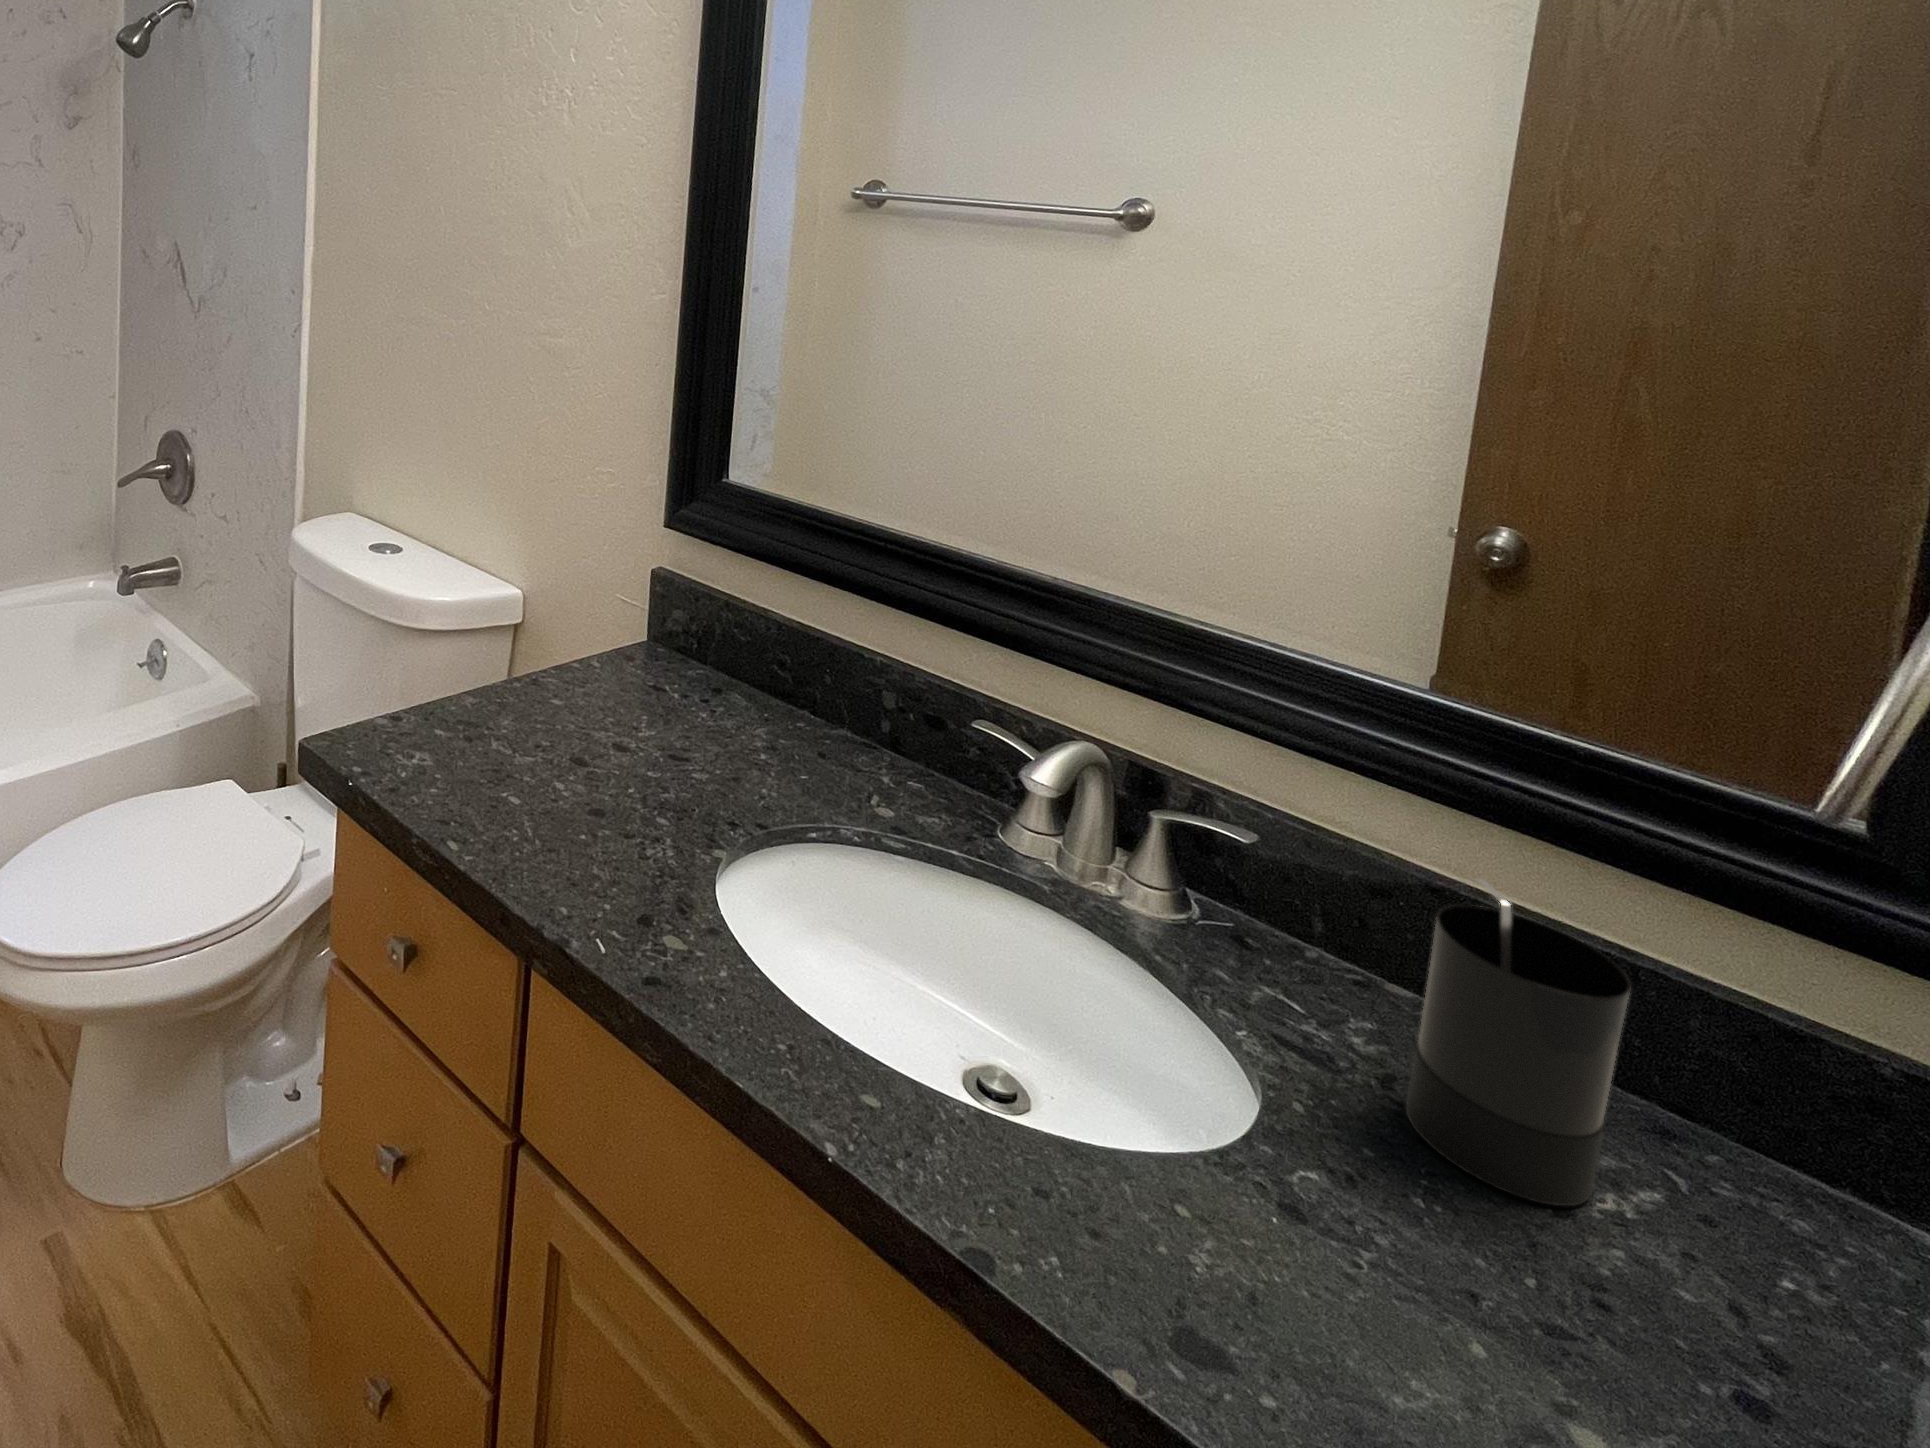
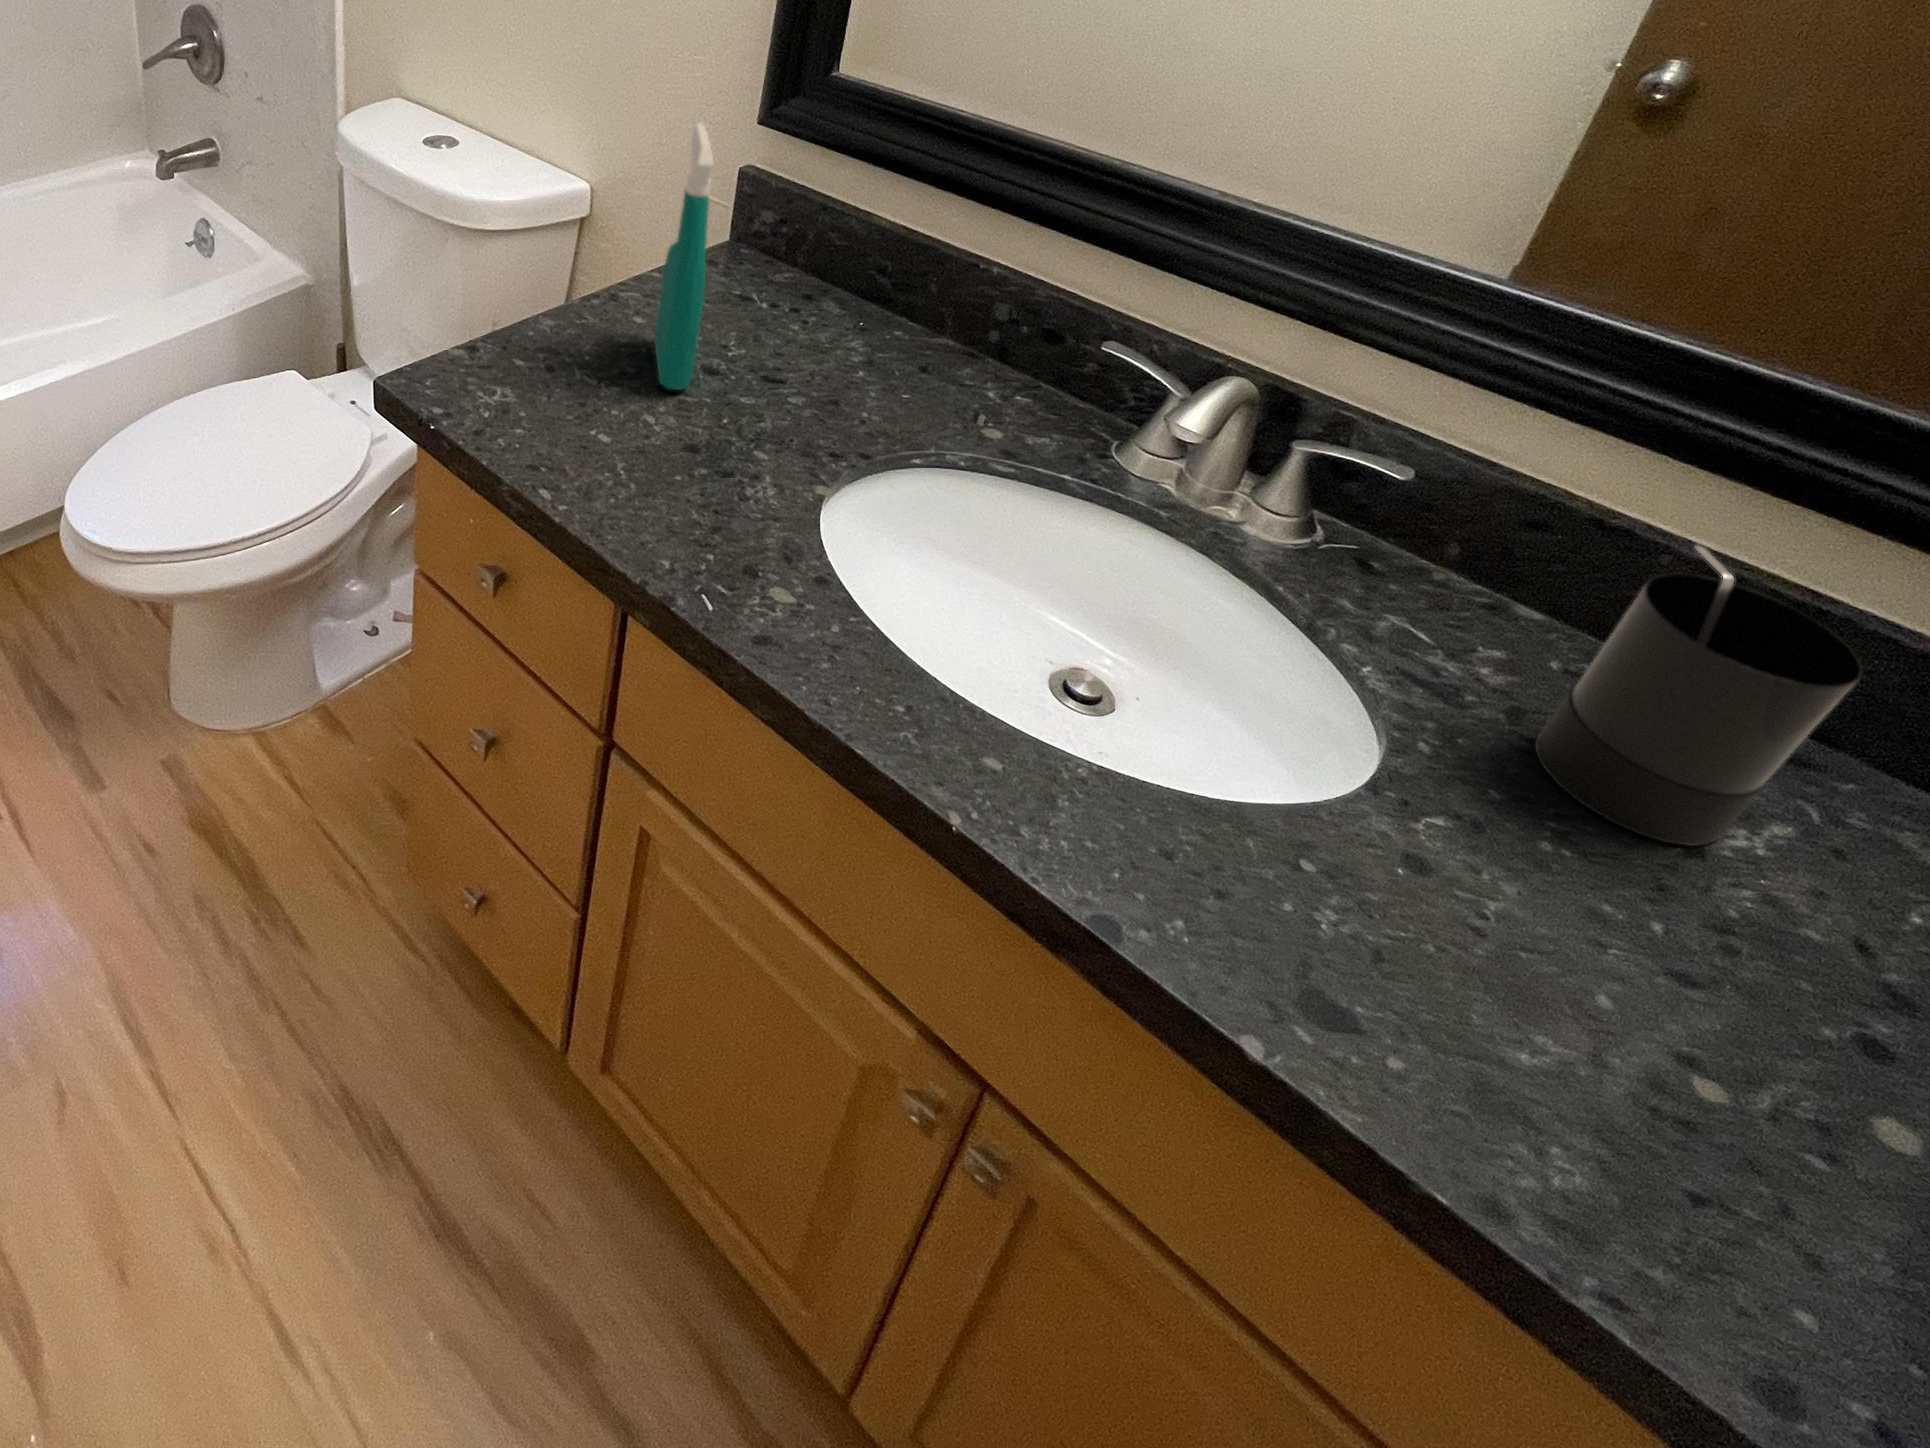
spray bottle: none [570,504,609,762] -> present [655,123,713,390]

